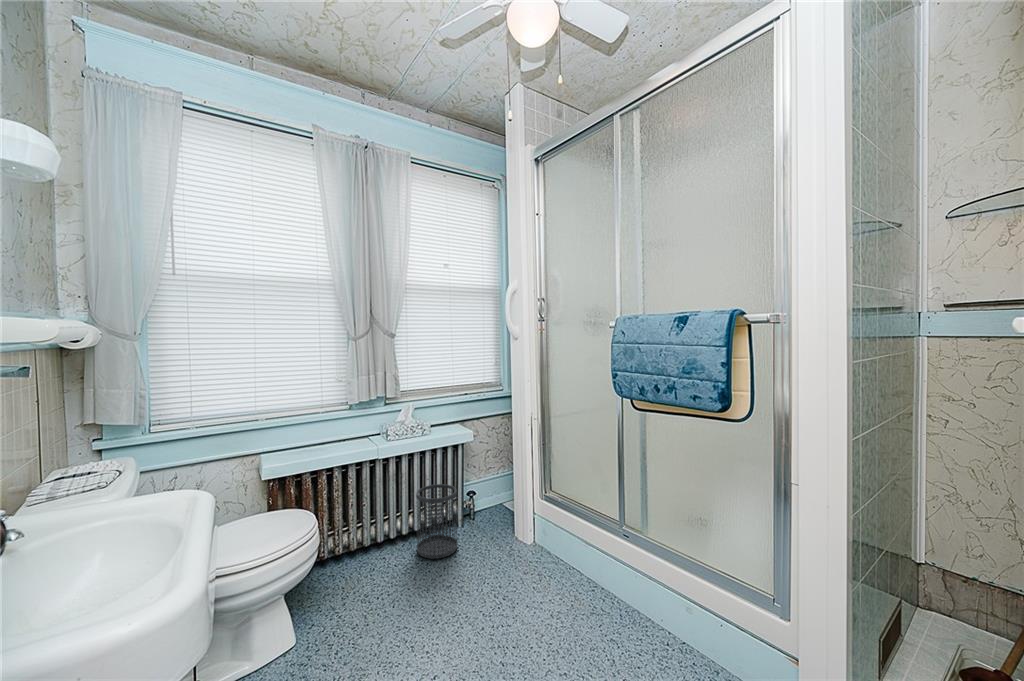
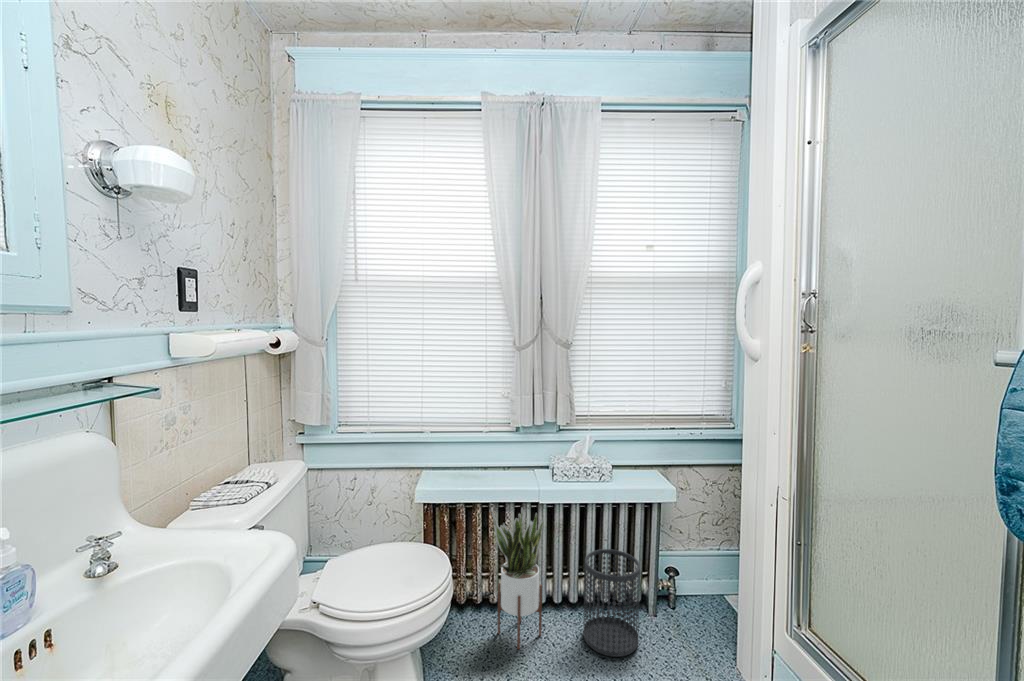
potted plant: none [342,463,385,576] -> present [492,508,544,649]

